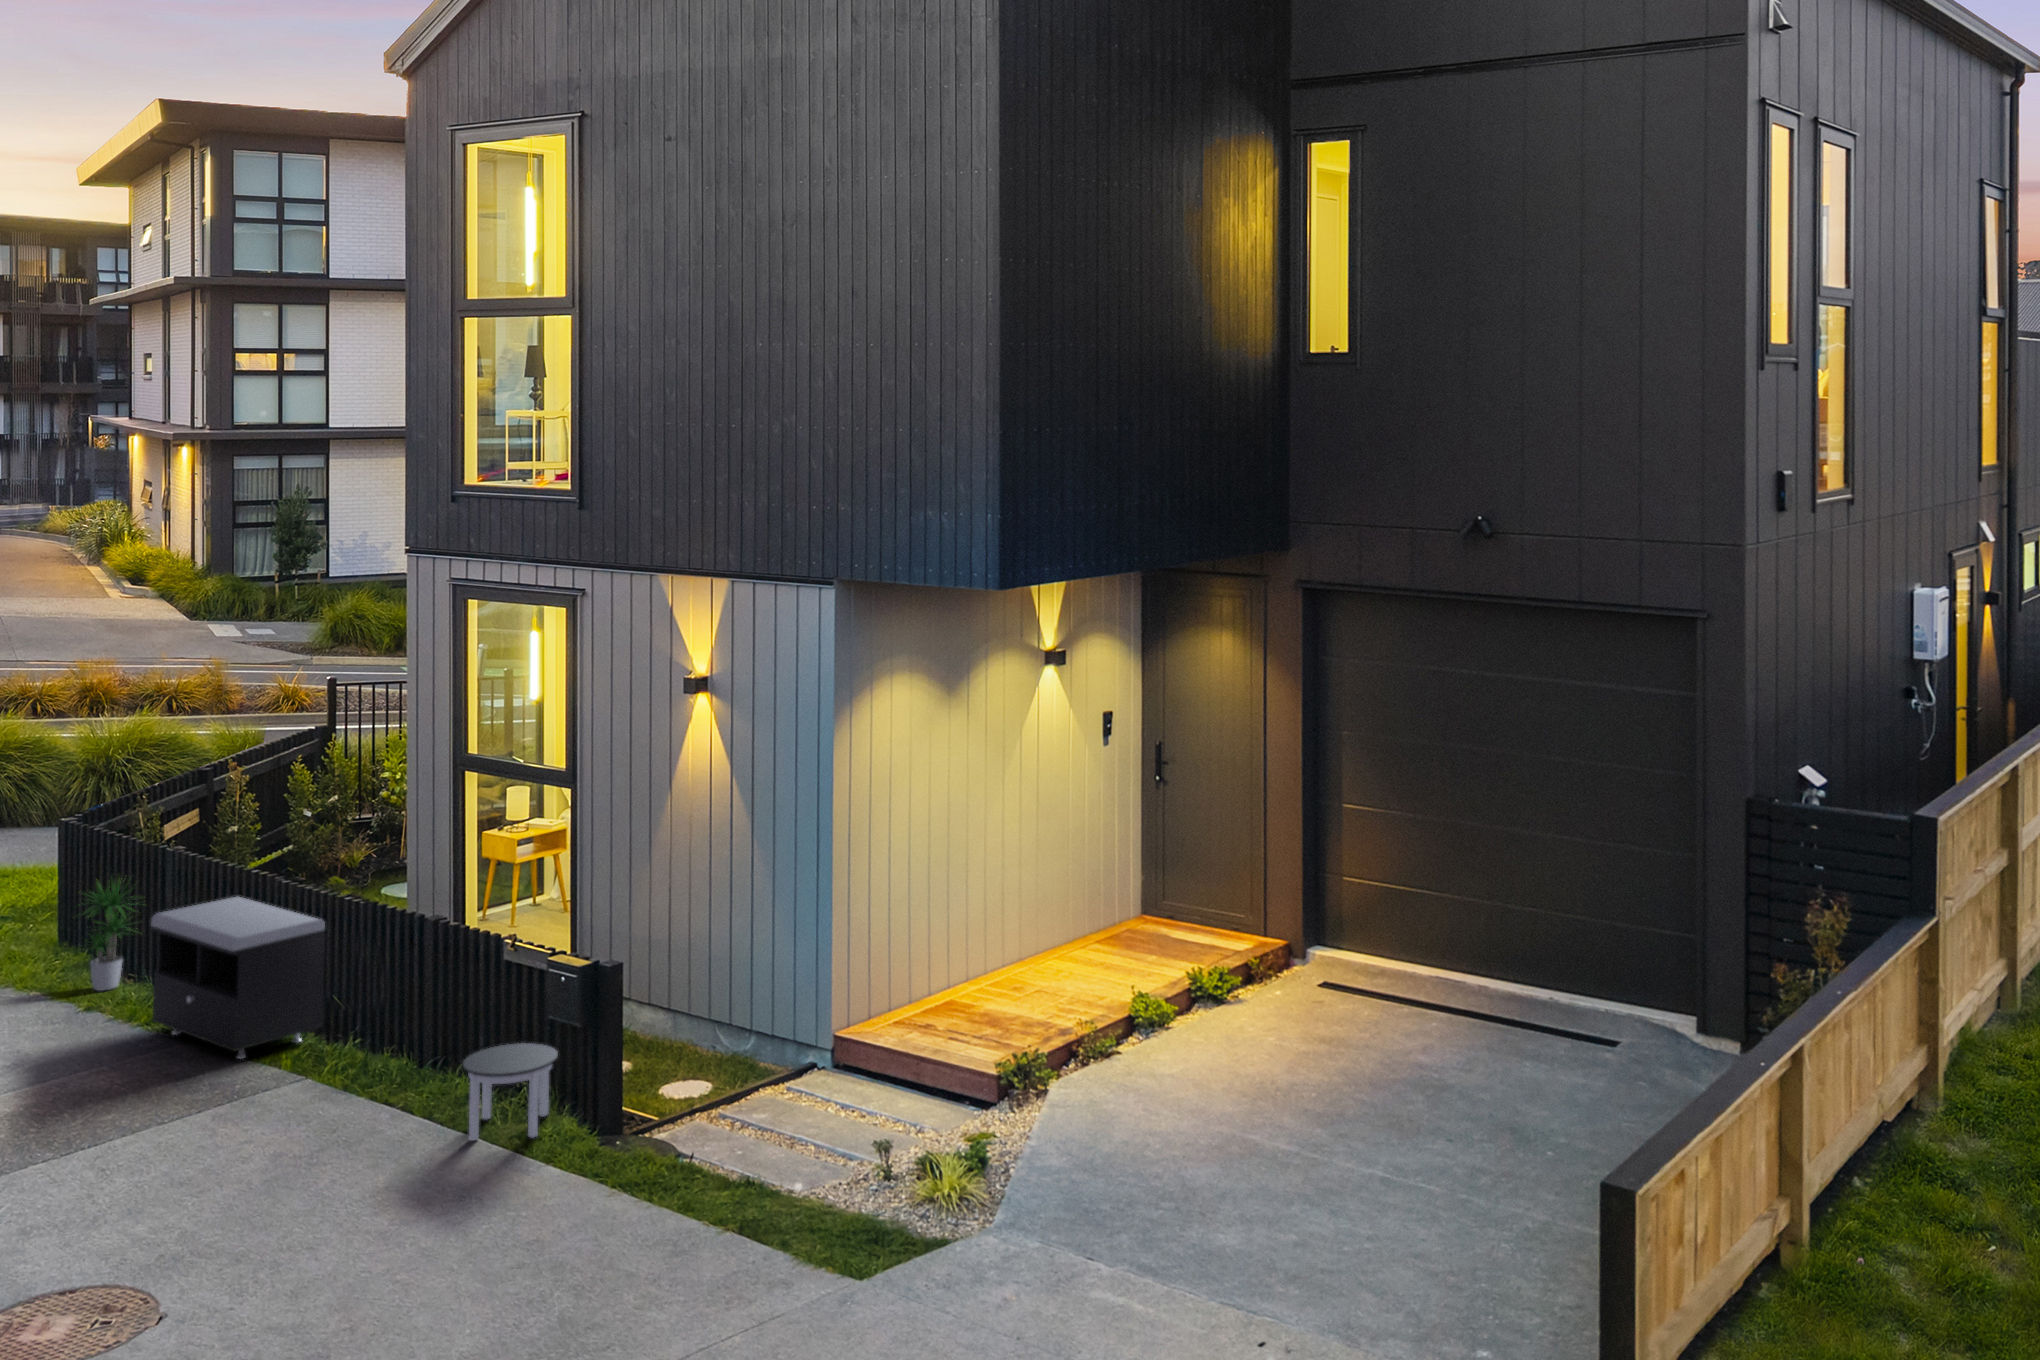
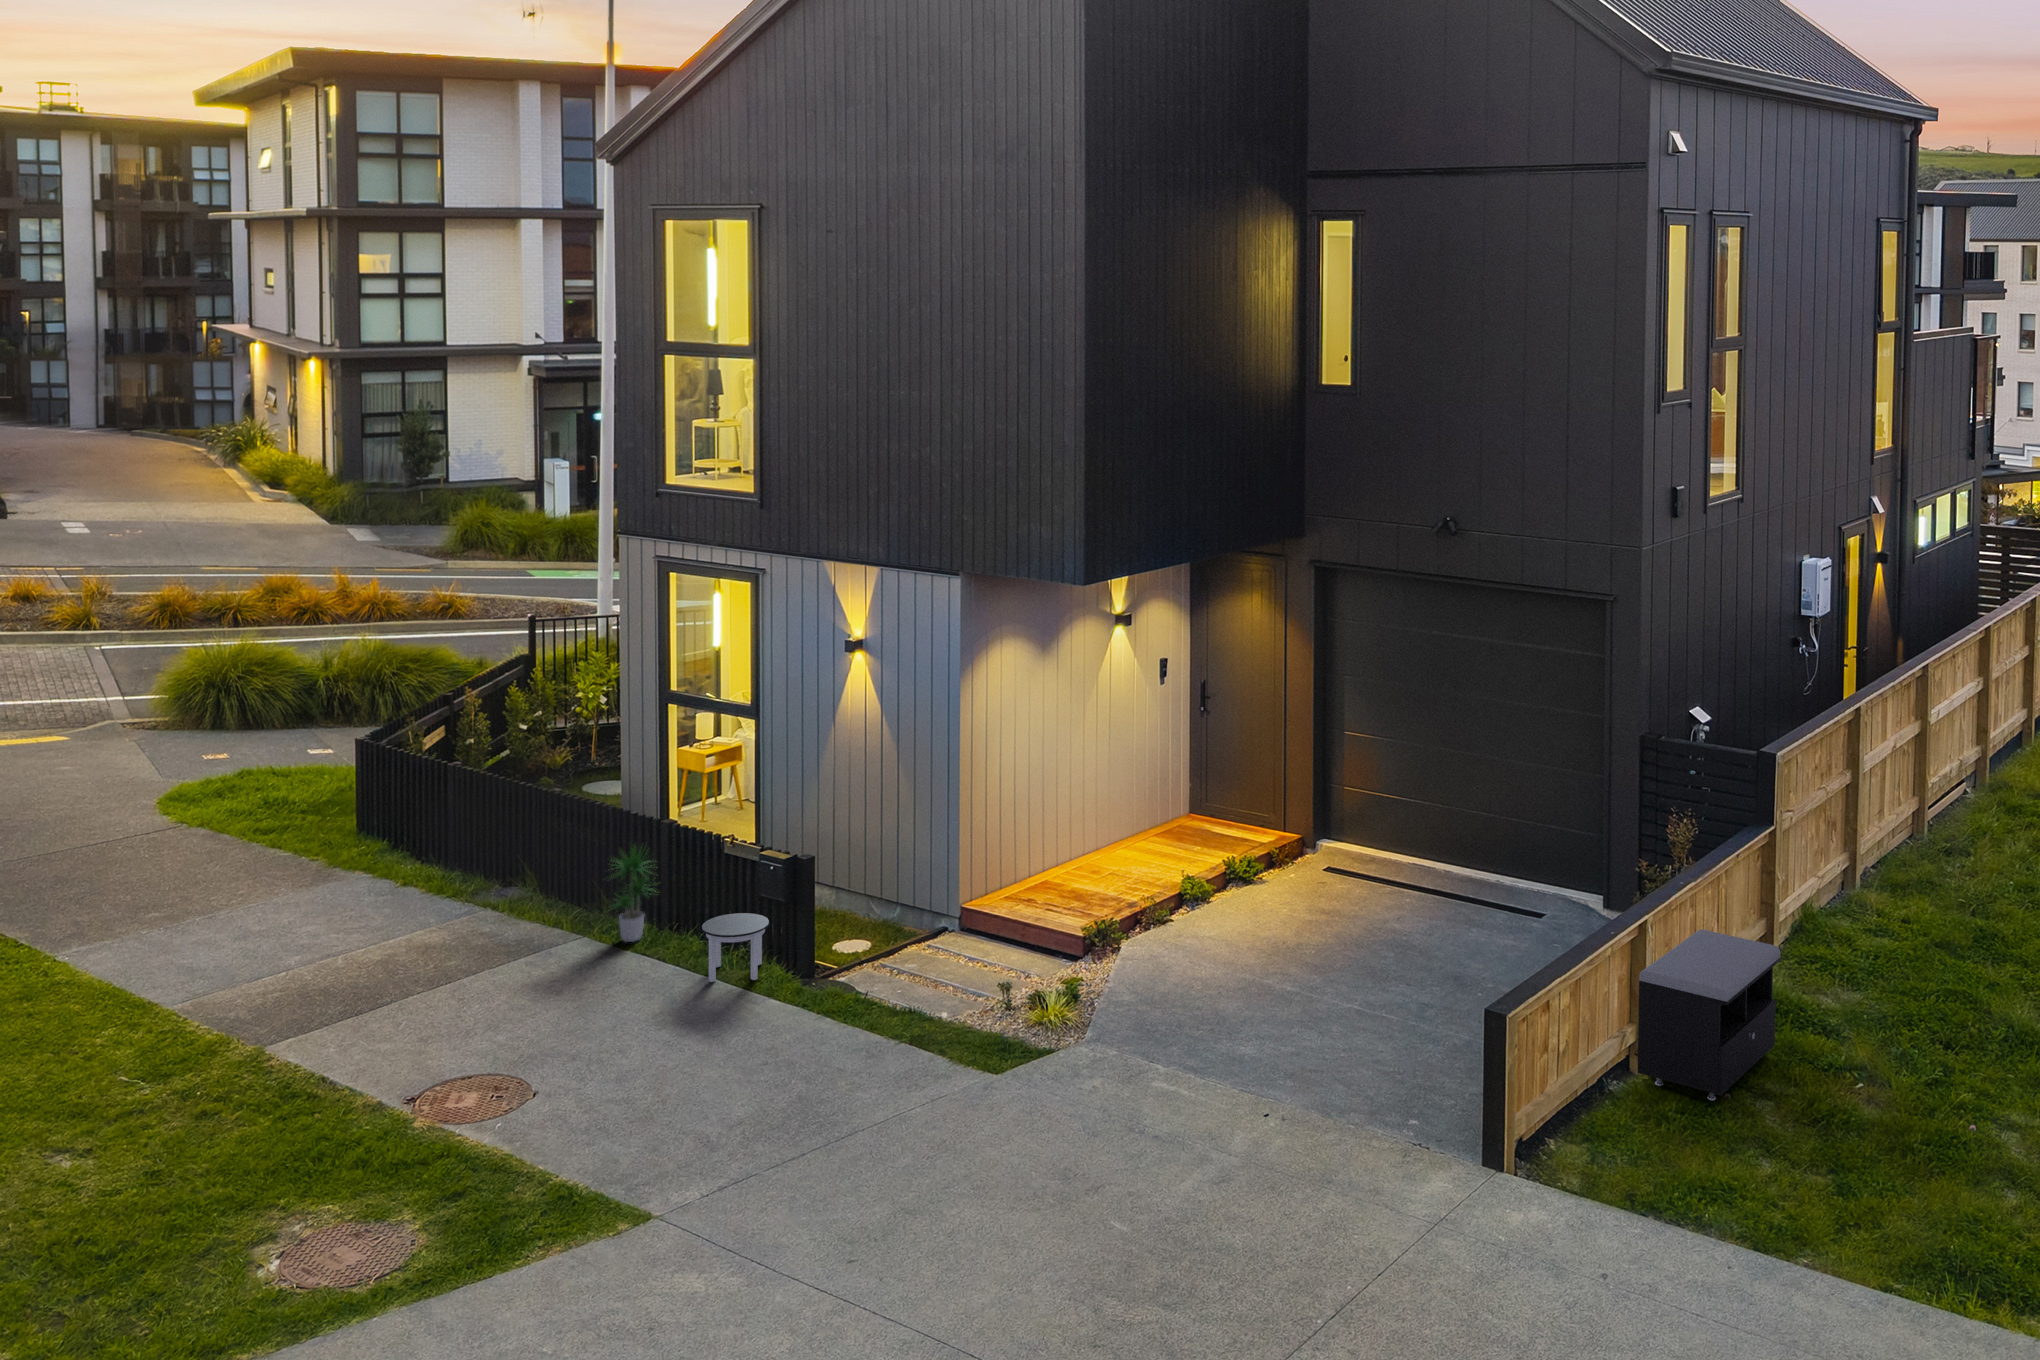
potted plant: present [79,879,138,991] -> present [612,845,656,942]
storage bench: present [151,897,325,1059] -> present [1638,929,1781,1101]

